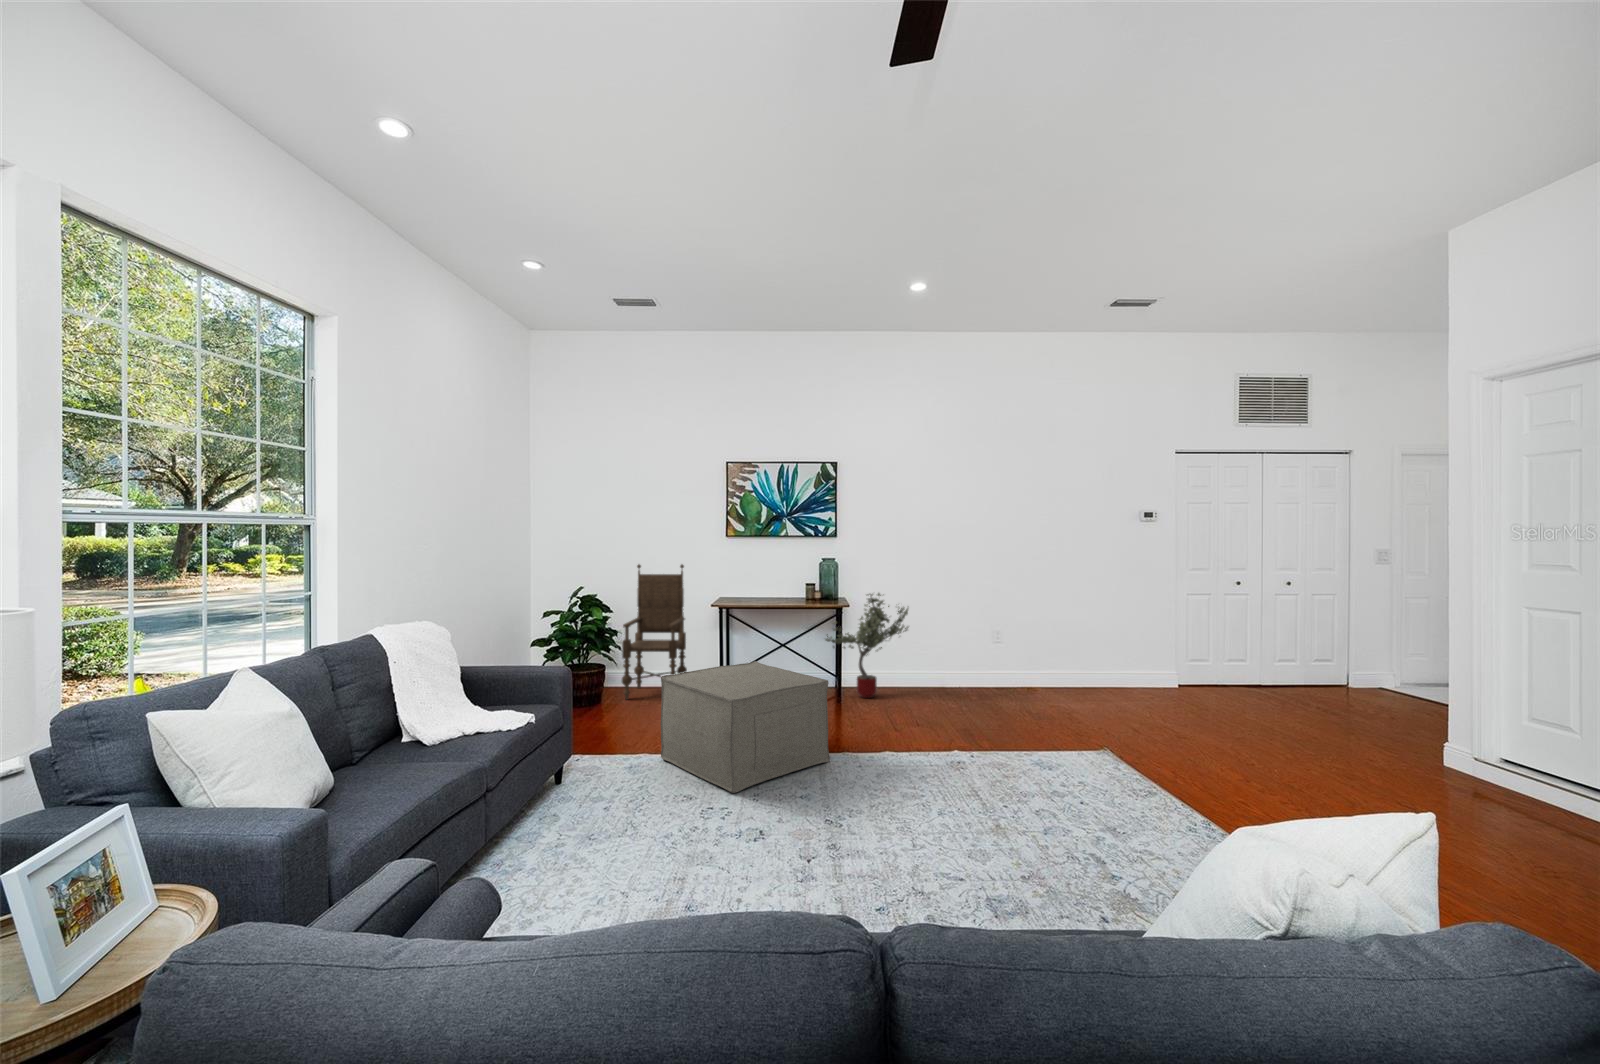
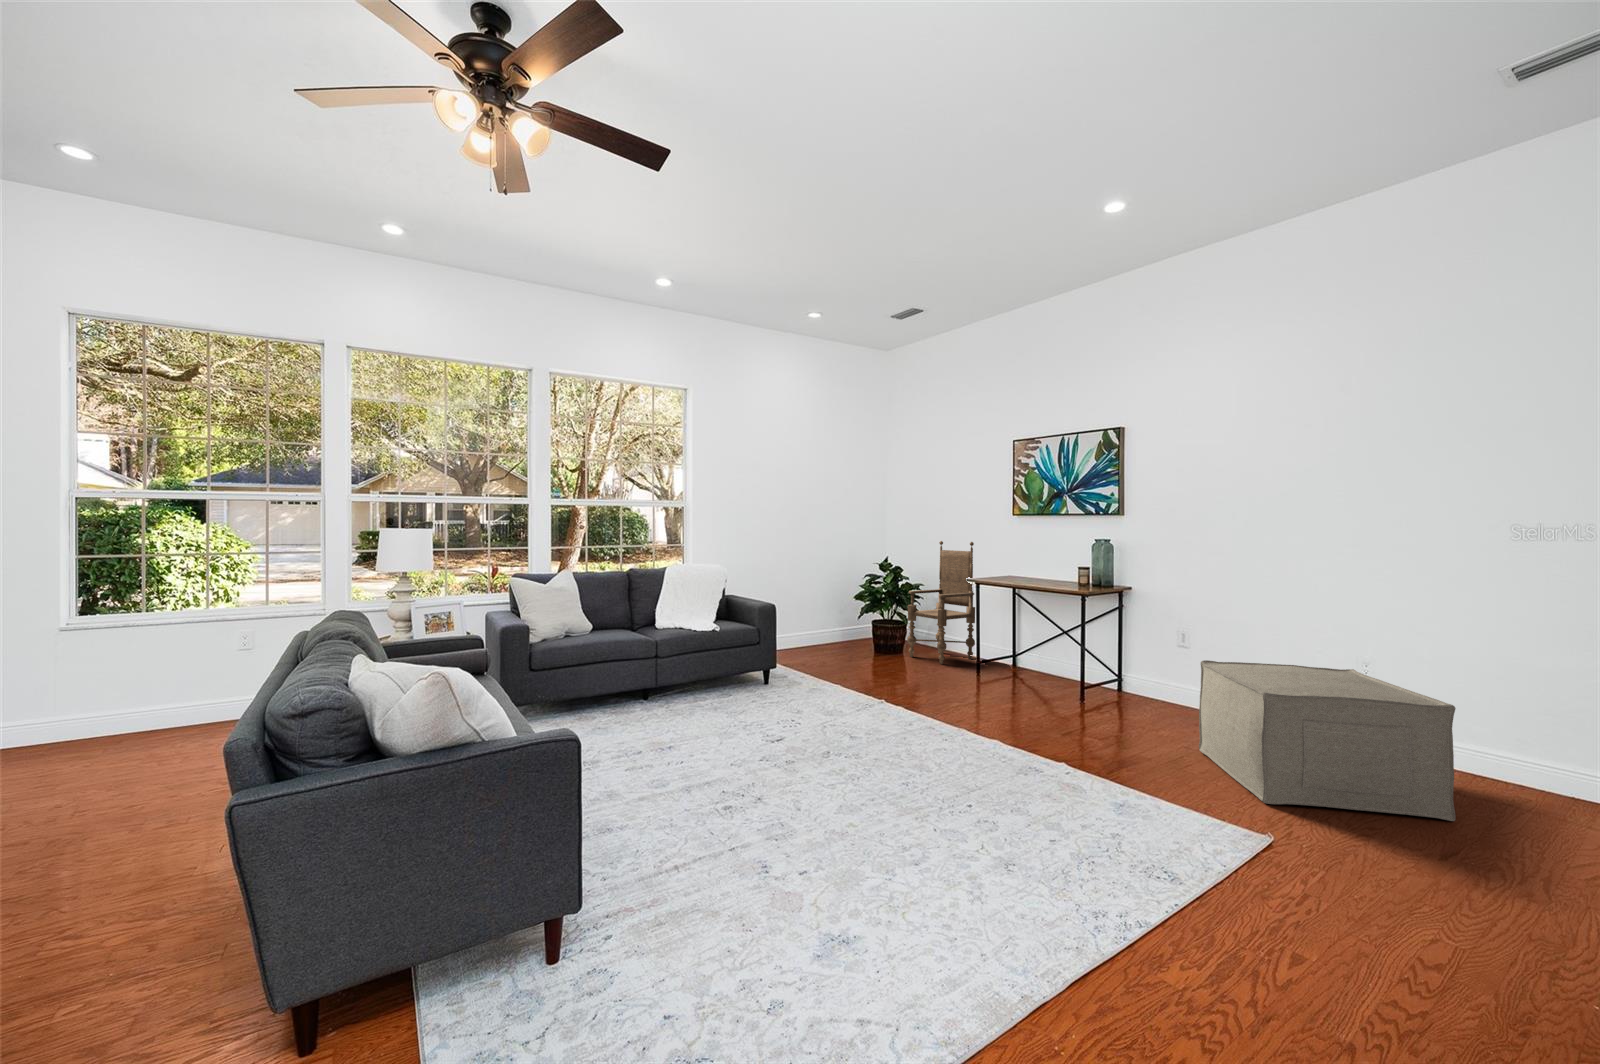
potted tree: present [825,593,908,698] -> none [1081,579,1180,705]
ottoman: present [661,661,830,793] -> present [1199,660,1456,821]

